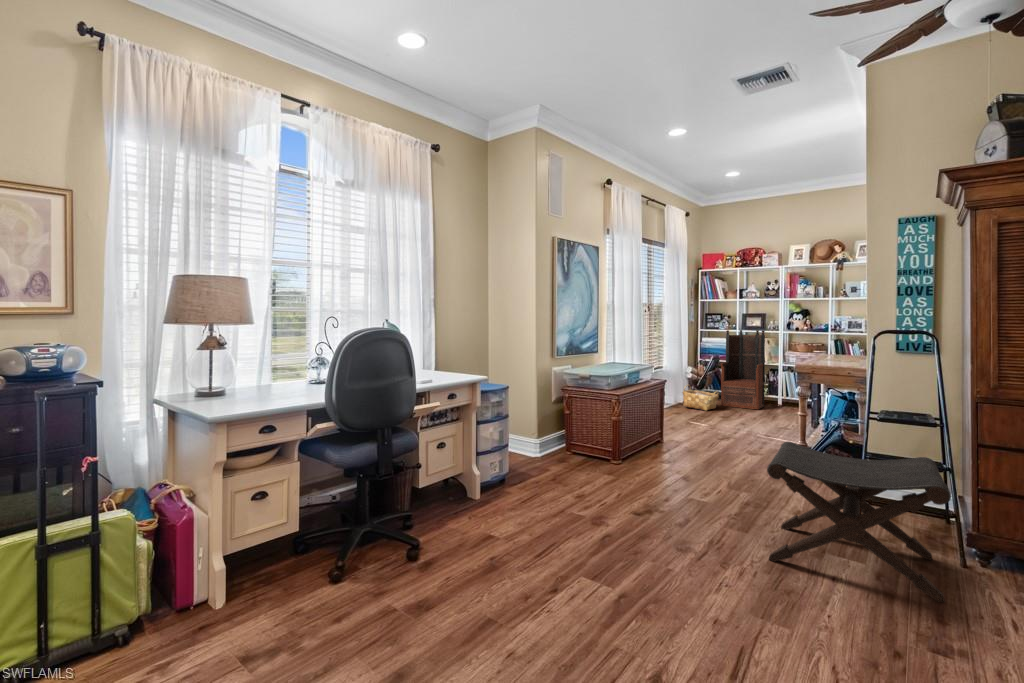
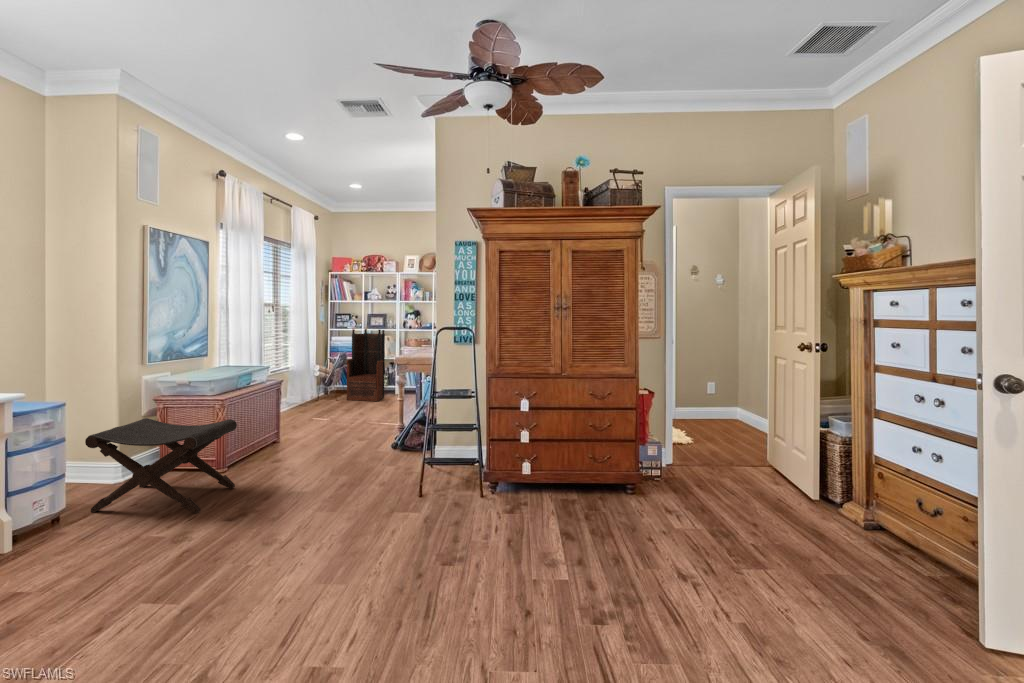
woven basket: present [683,385,719,411] -> none [309,382,344,406]
footstool: present [767,442,951,602] -> present [85,418,237,513]

